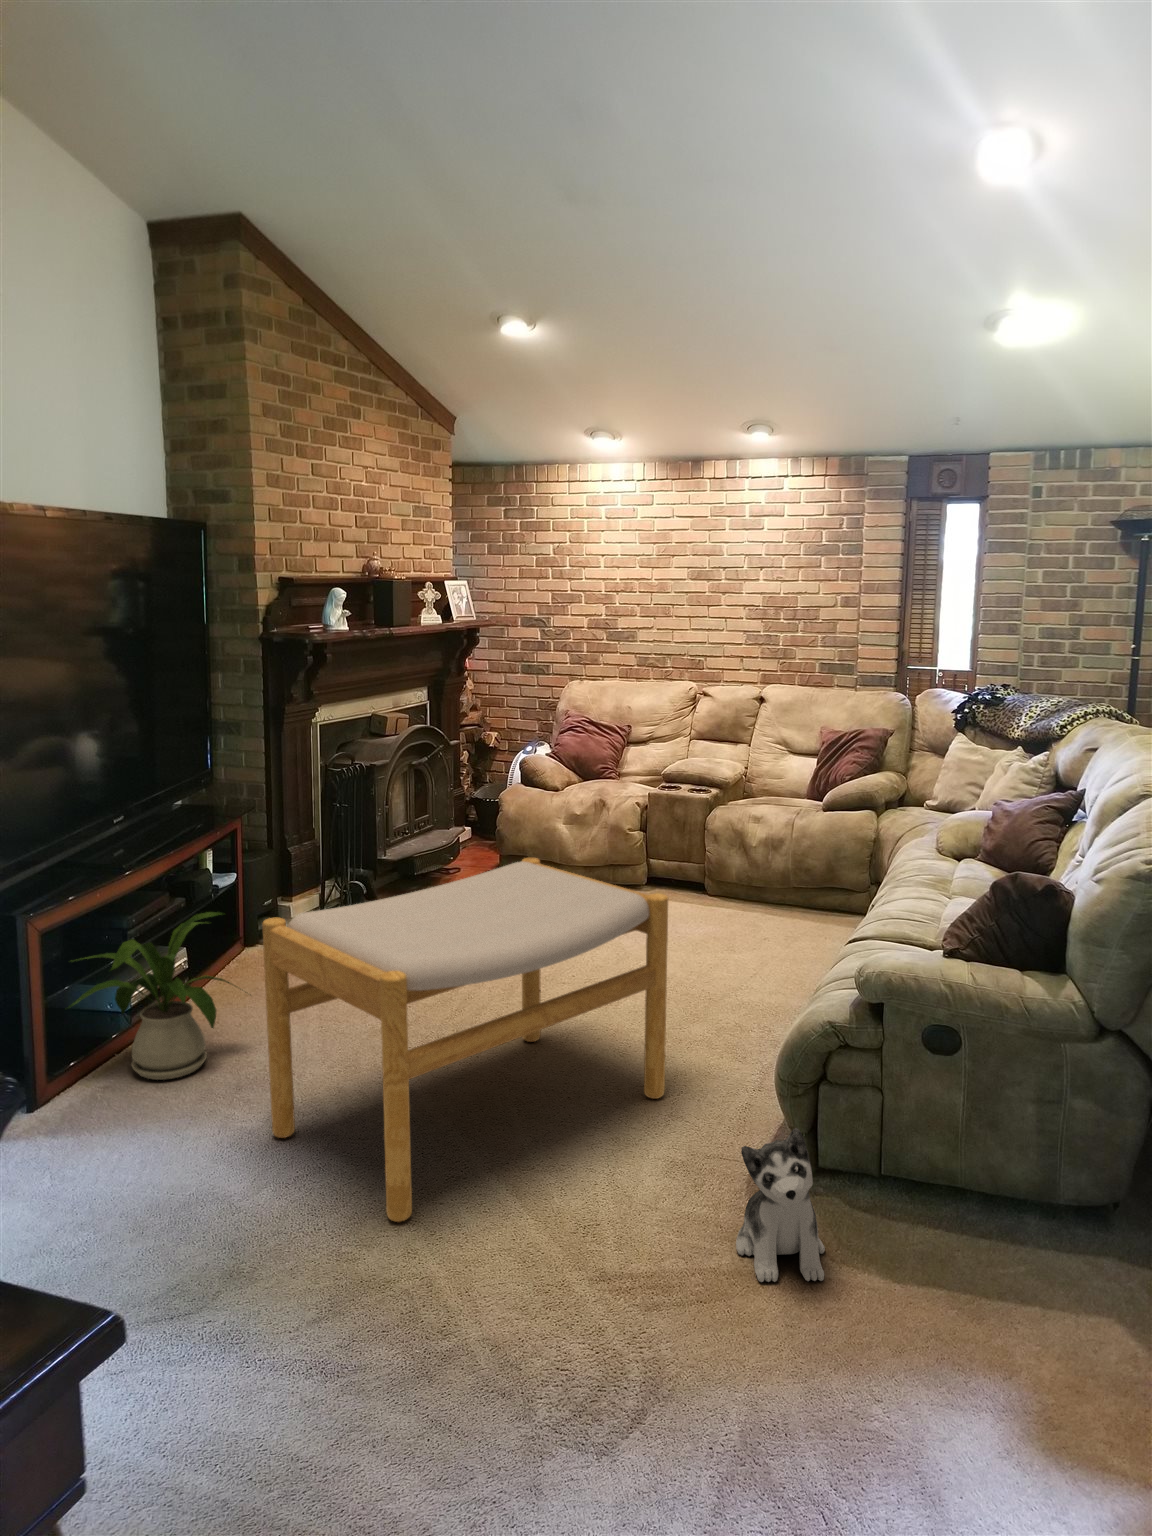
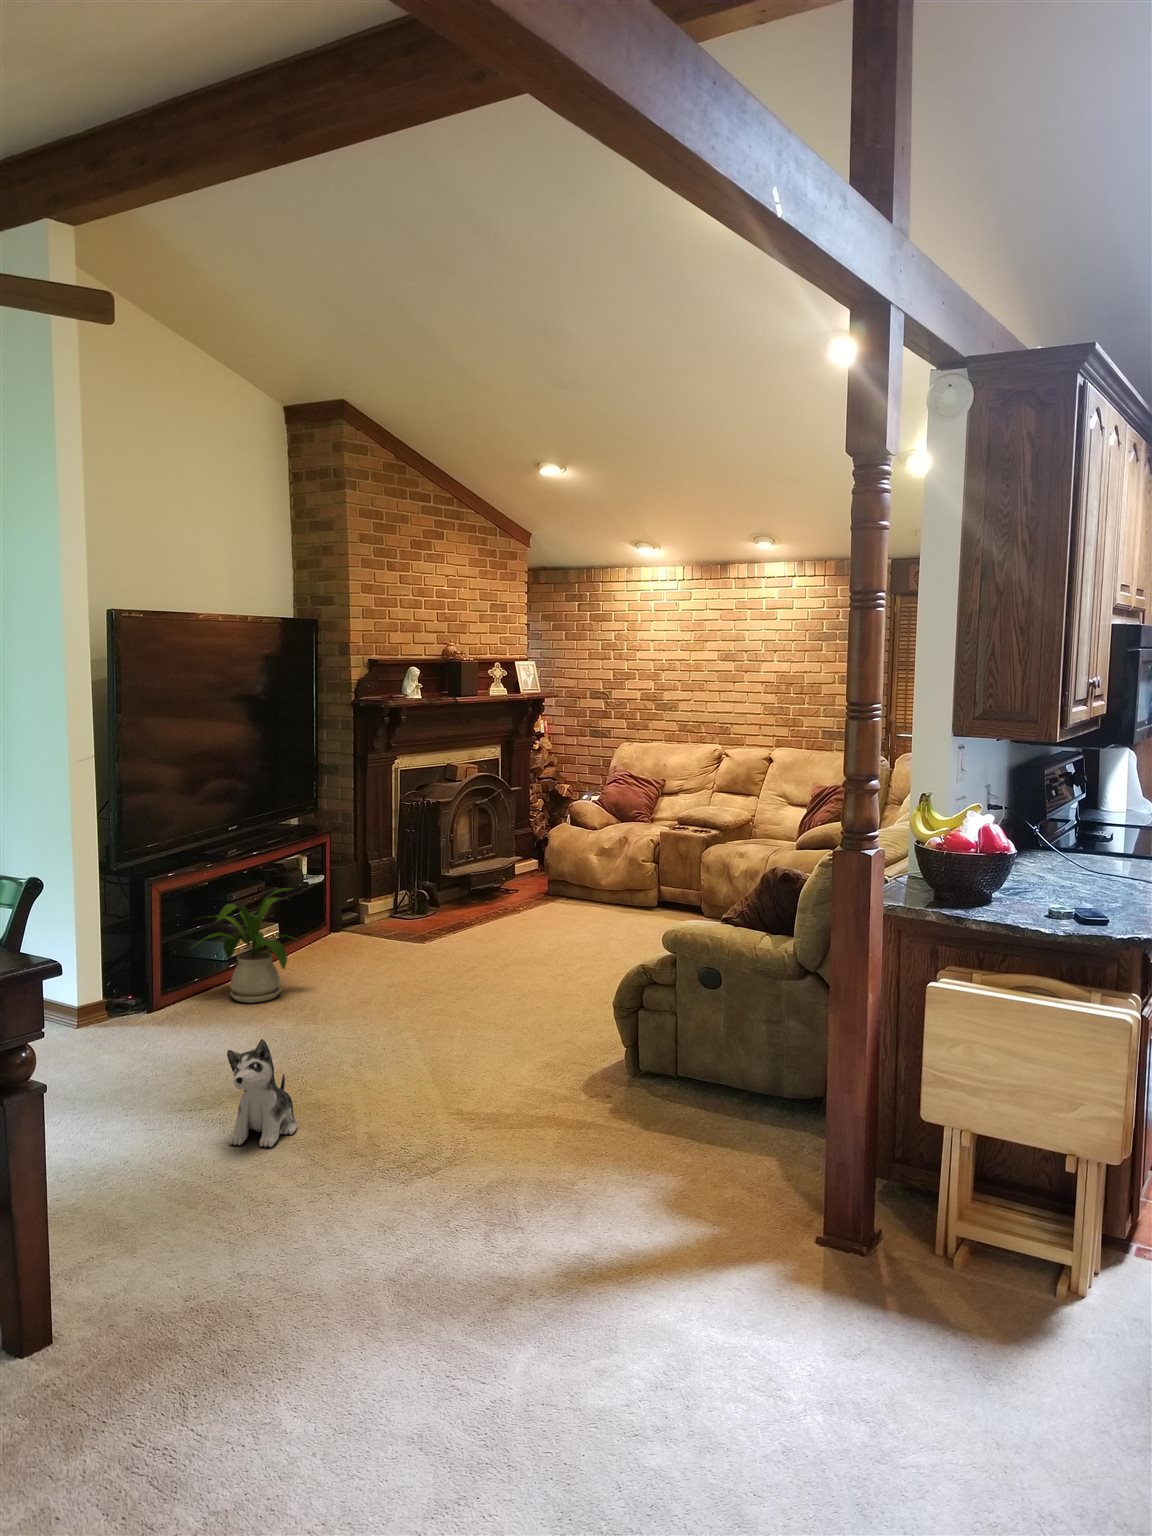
footstool: present [262,858,668,1222] -> none [304,860,585,1079]
plush toy: present [736,1128,825,1282] -> present [227,1039,297,1147]

